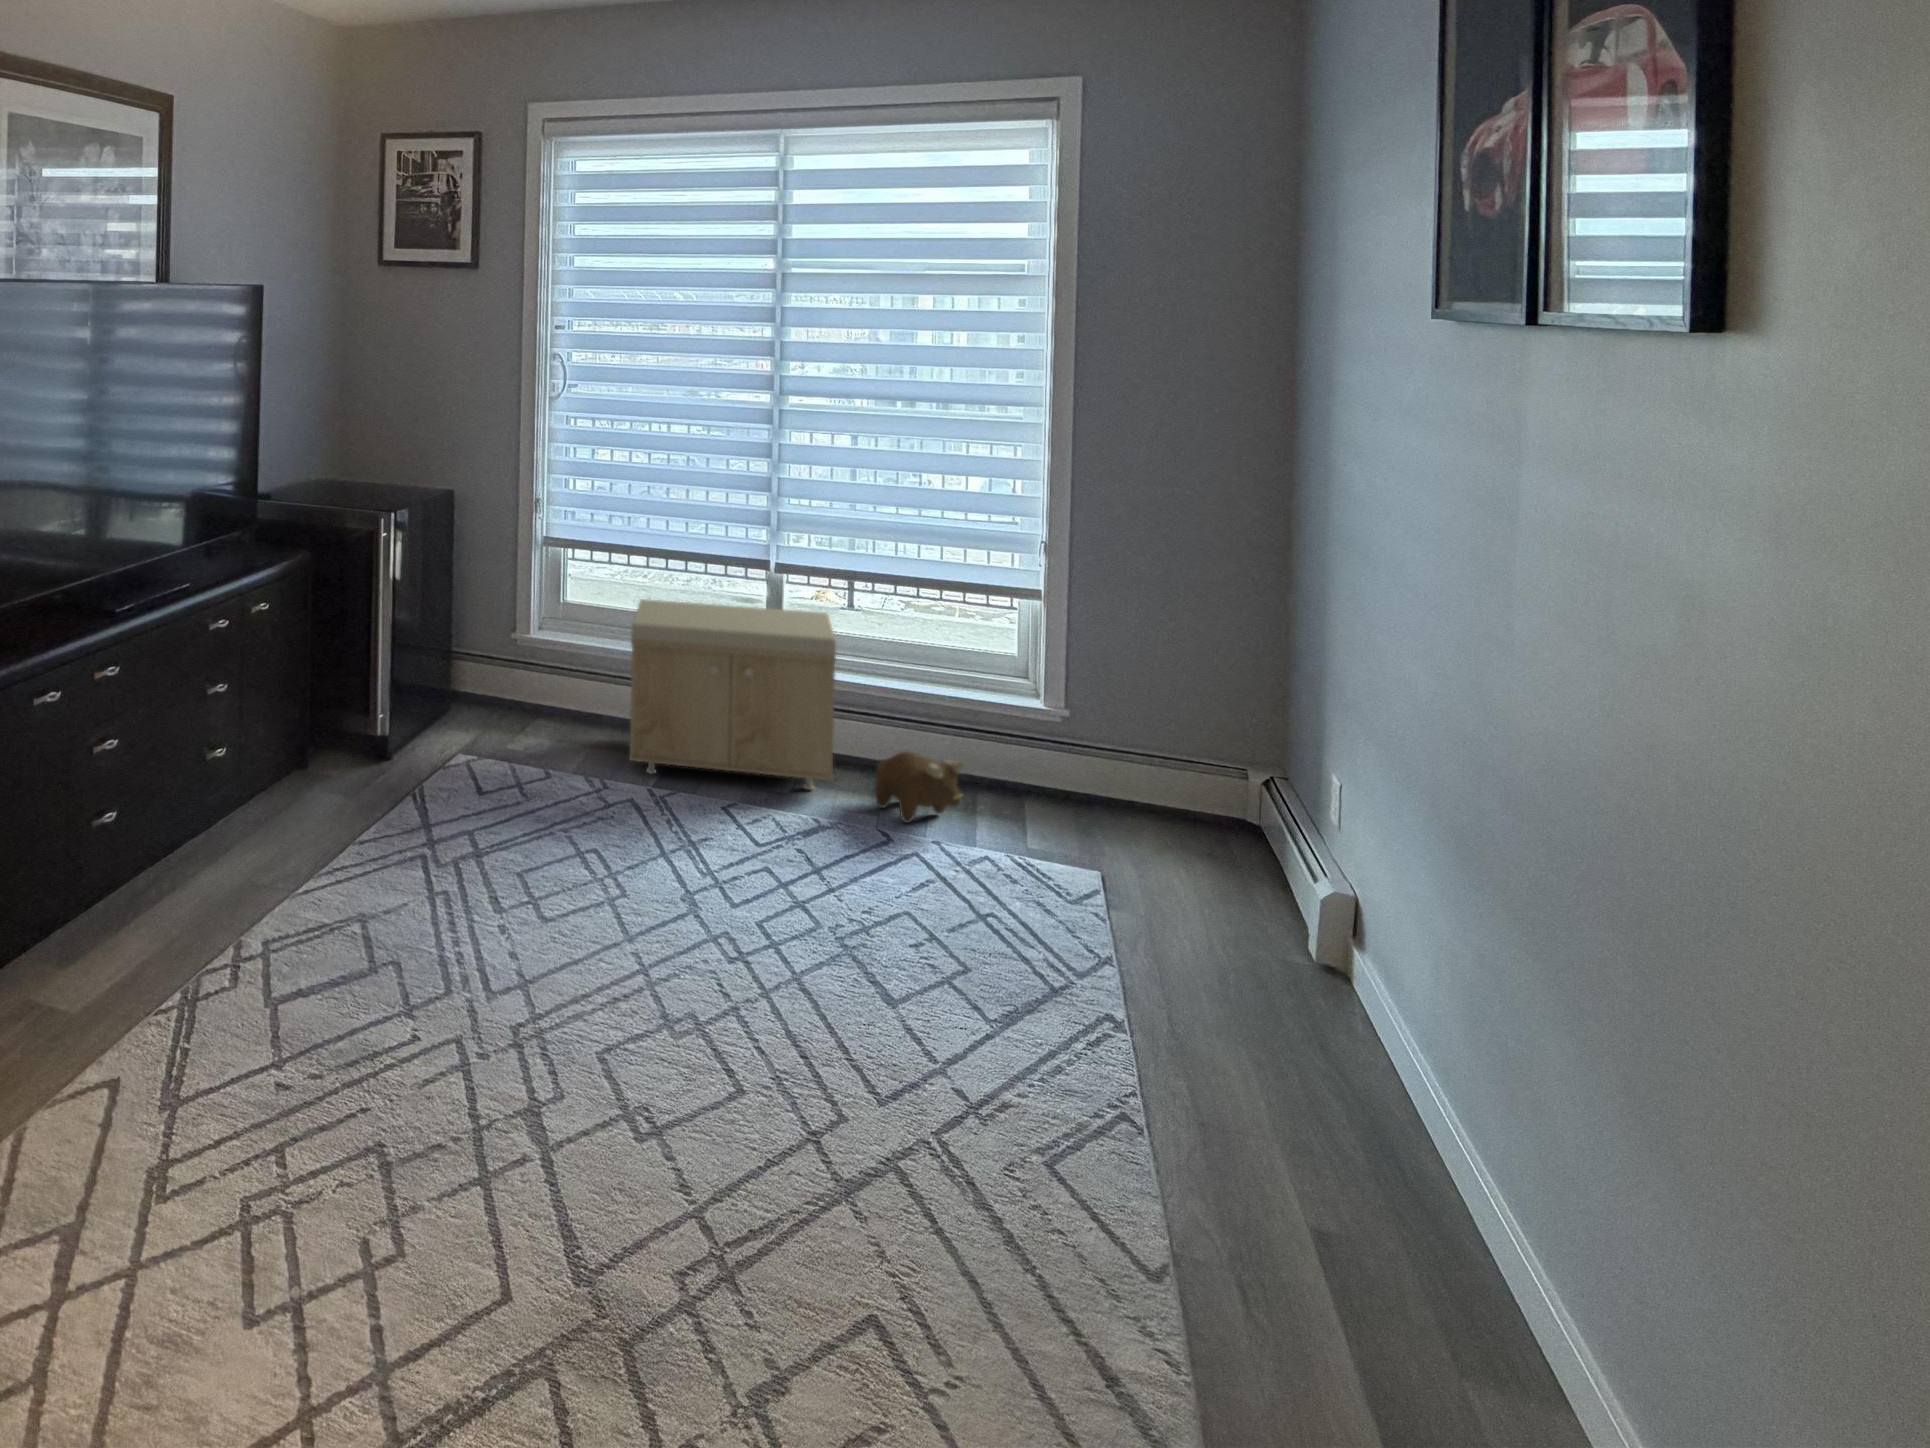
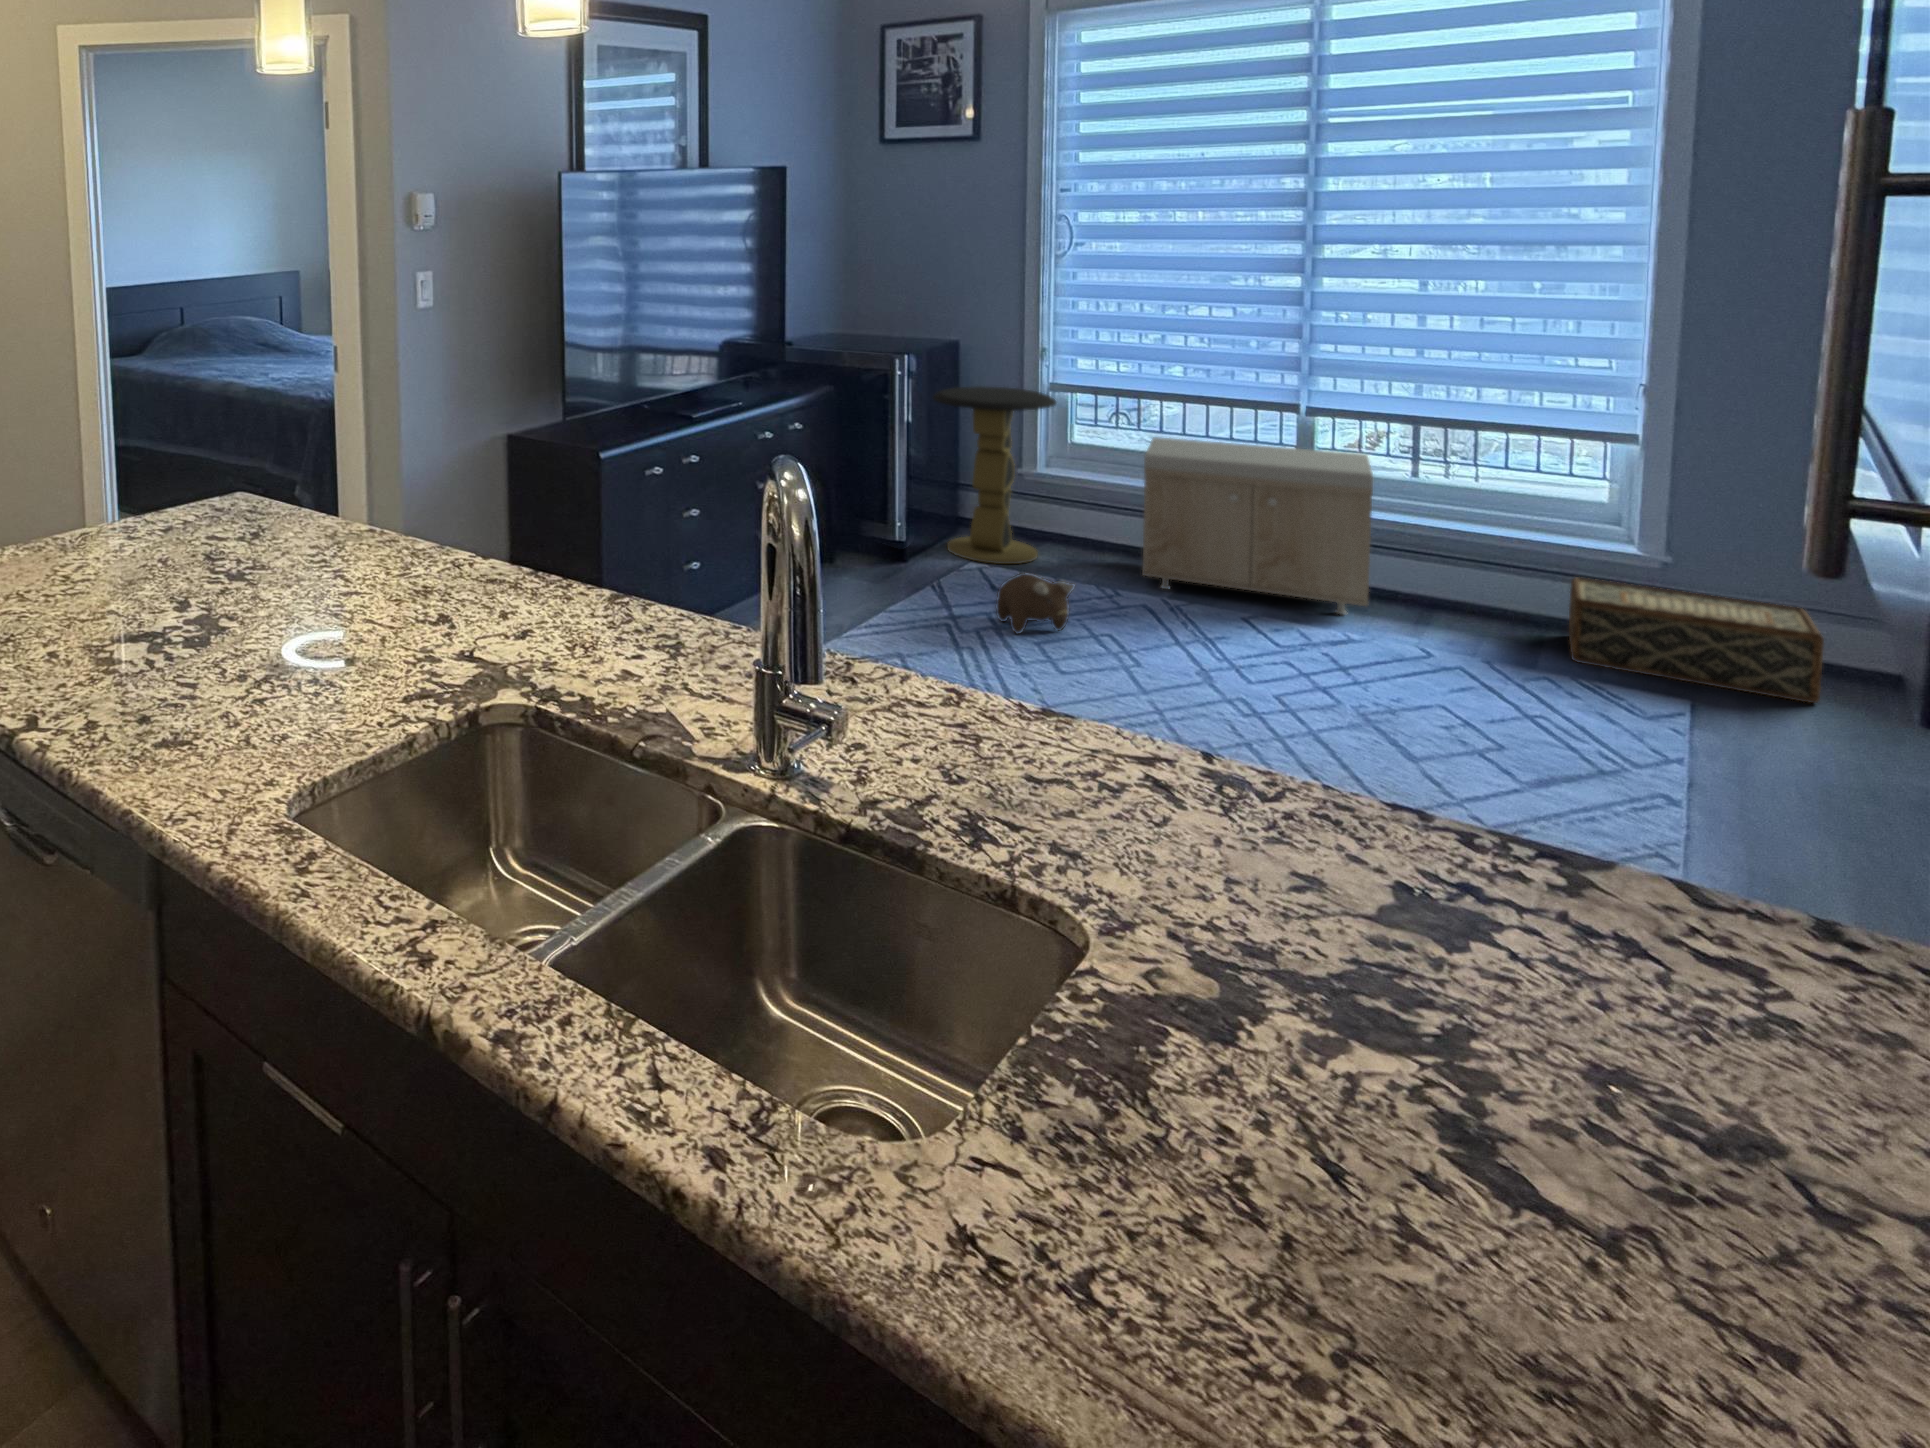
side table: none [423,545,549,755] -> present [933,386,1056,564]
woven basket: none [992,733,1184,853] -> present [1569,577,1824,703]
plush toy: present [875,751,964,823] -> present [996,572,1075,634]

